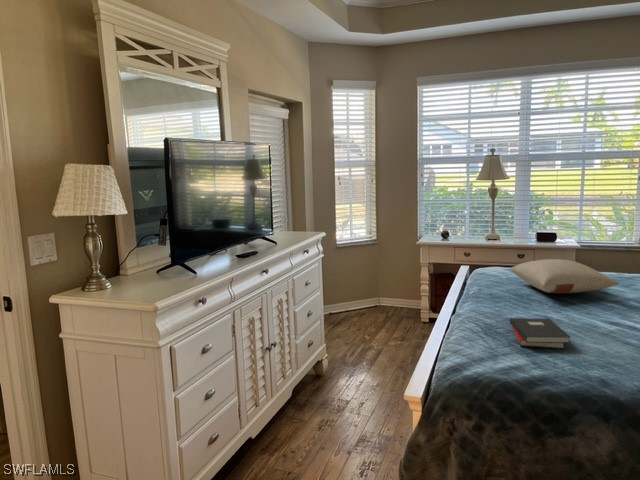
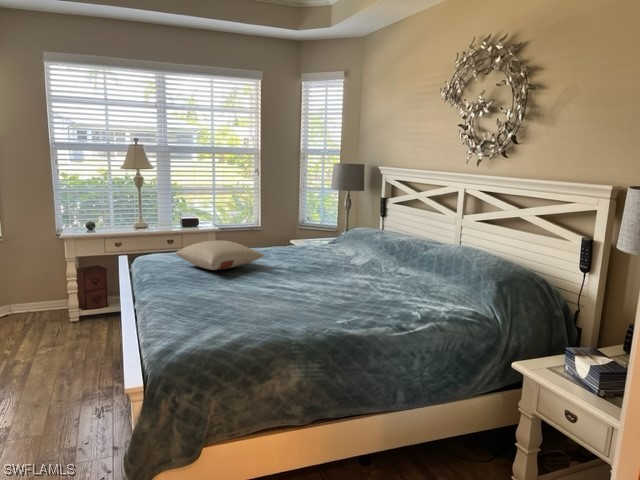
hardback book: present [510,318,570,349] -> none [196,291,250,318]

